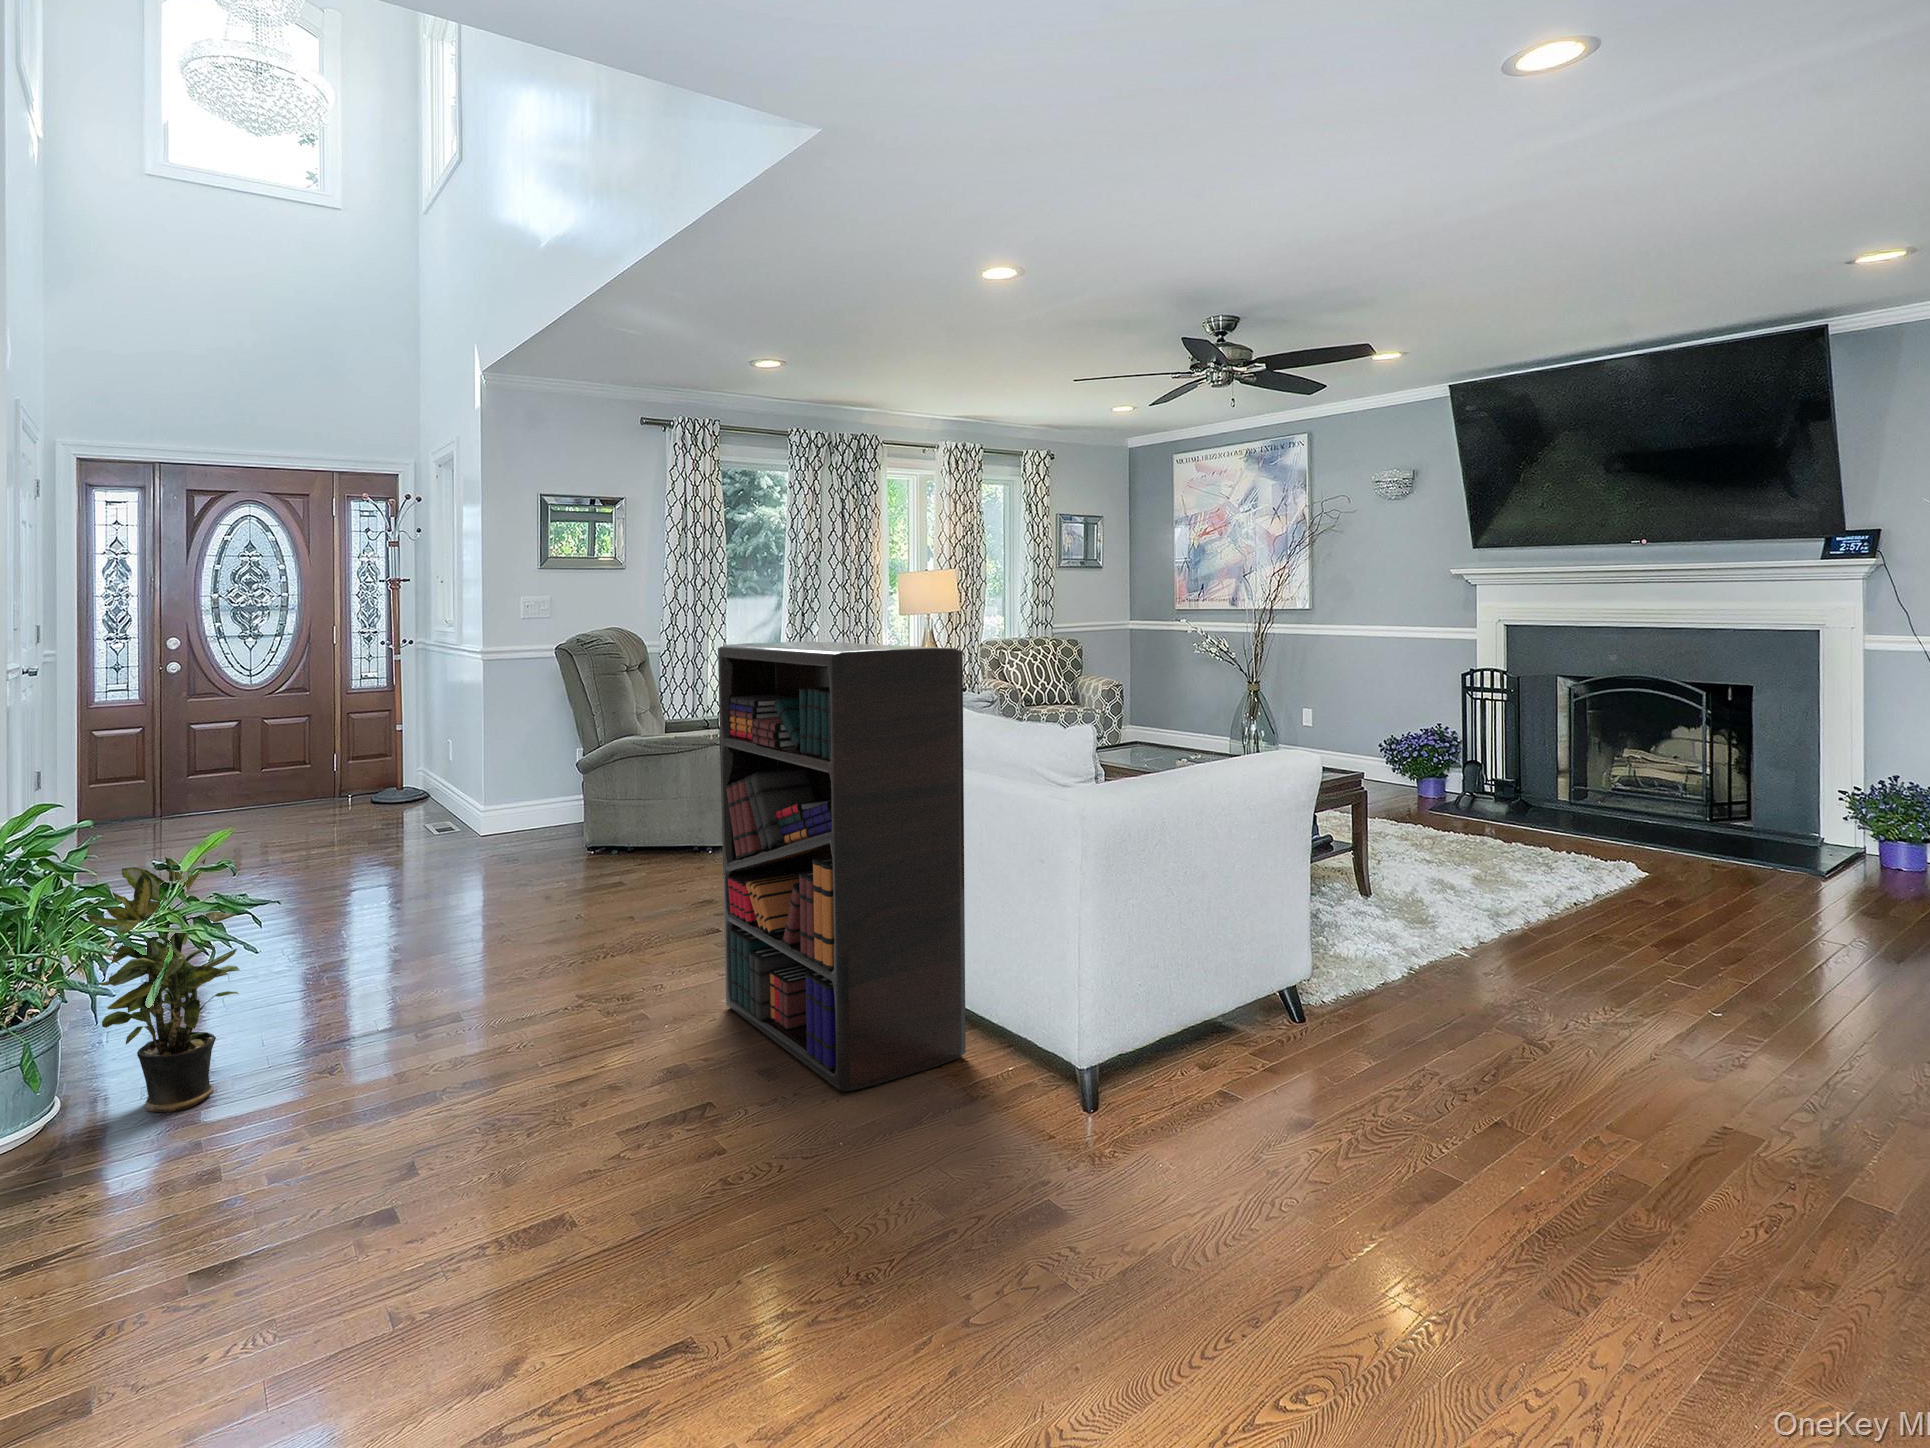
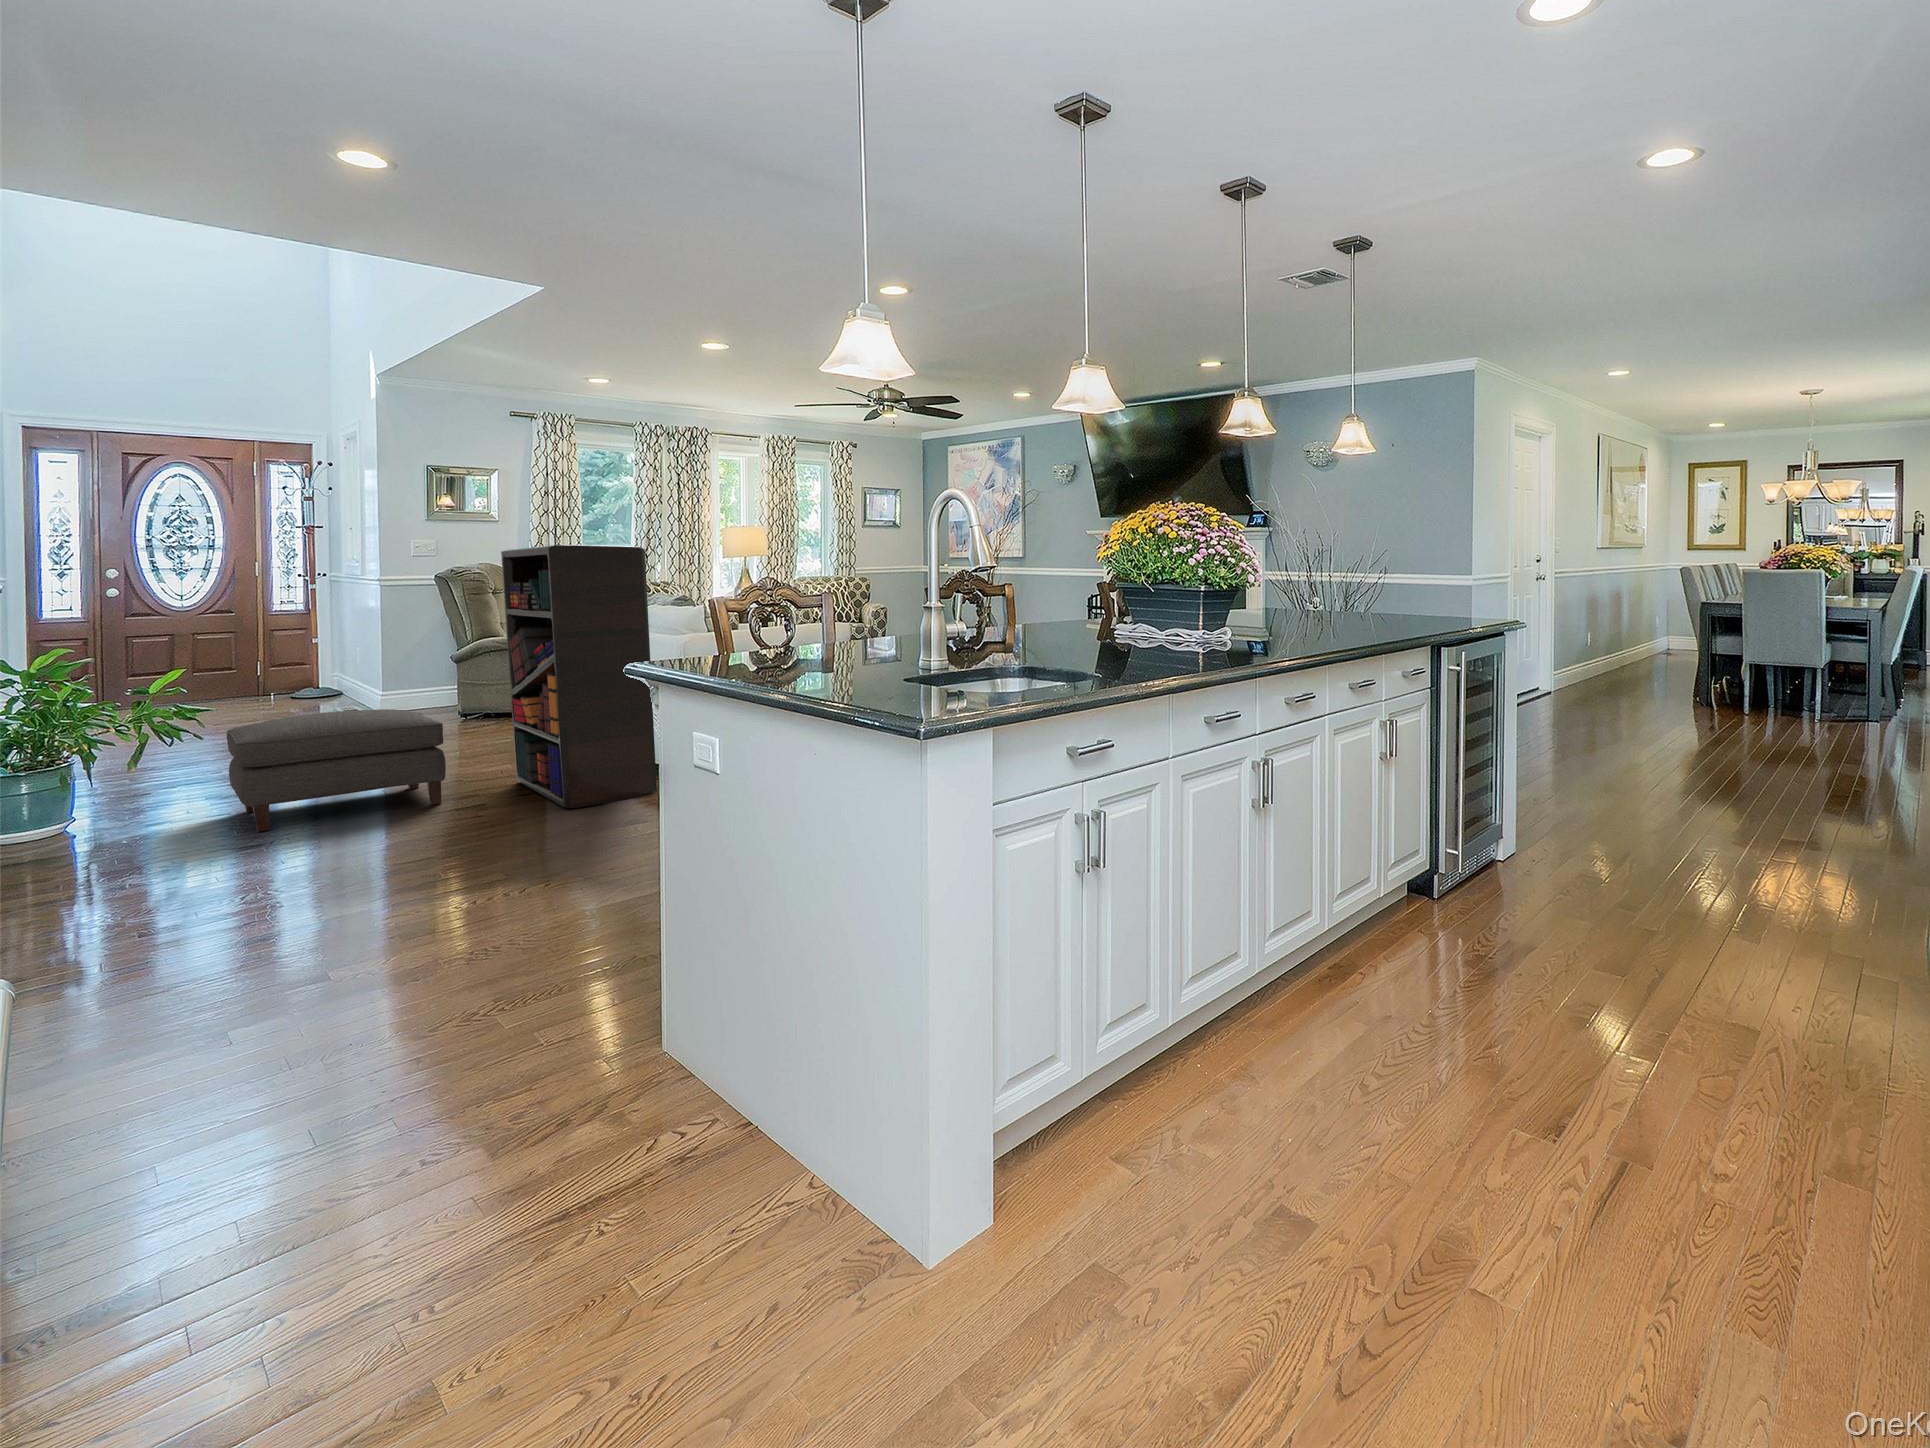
potted plant: present [86,857,239,1112] -> none [31,675,156,833]
ottoman: none [336,896,643,1126] -> present [227,709,446,831]

